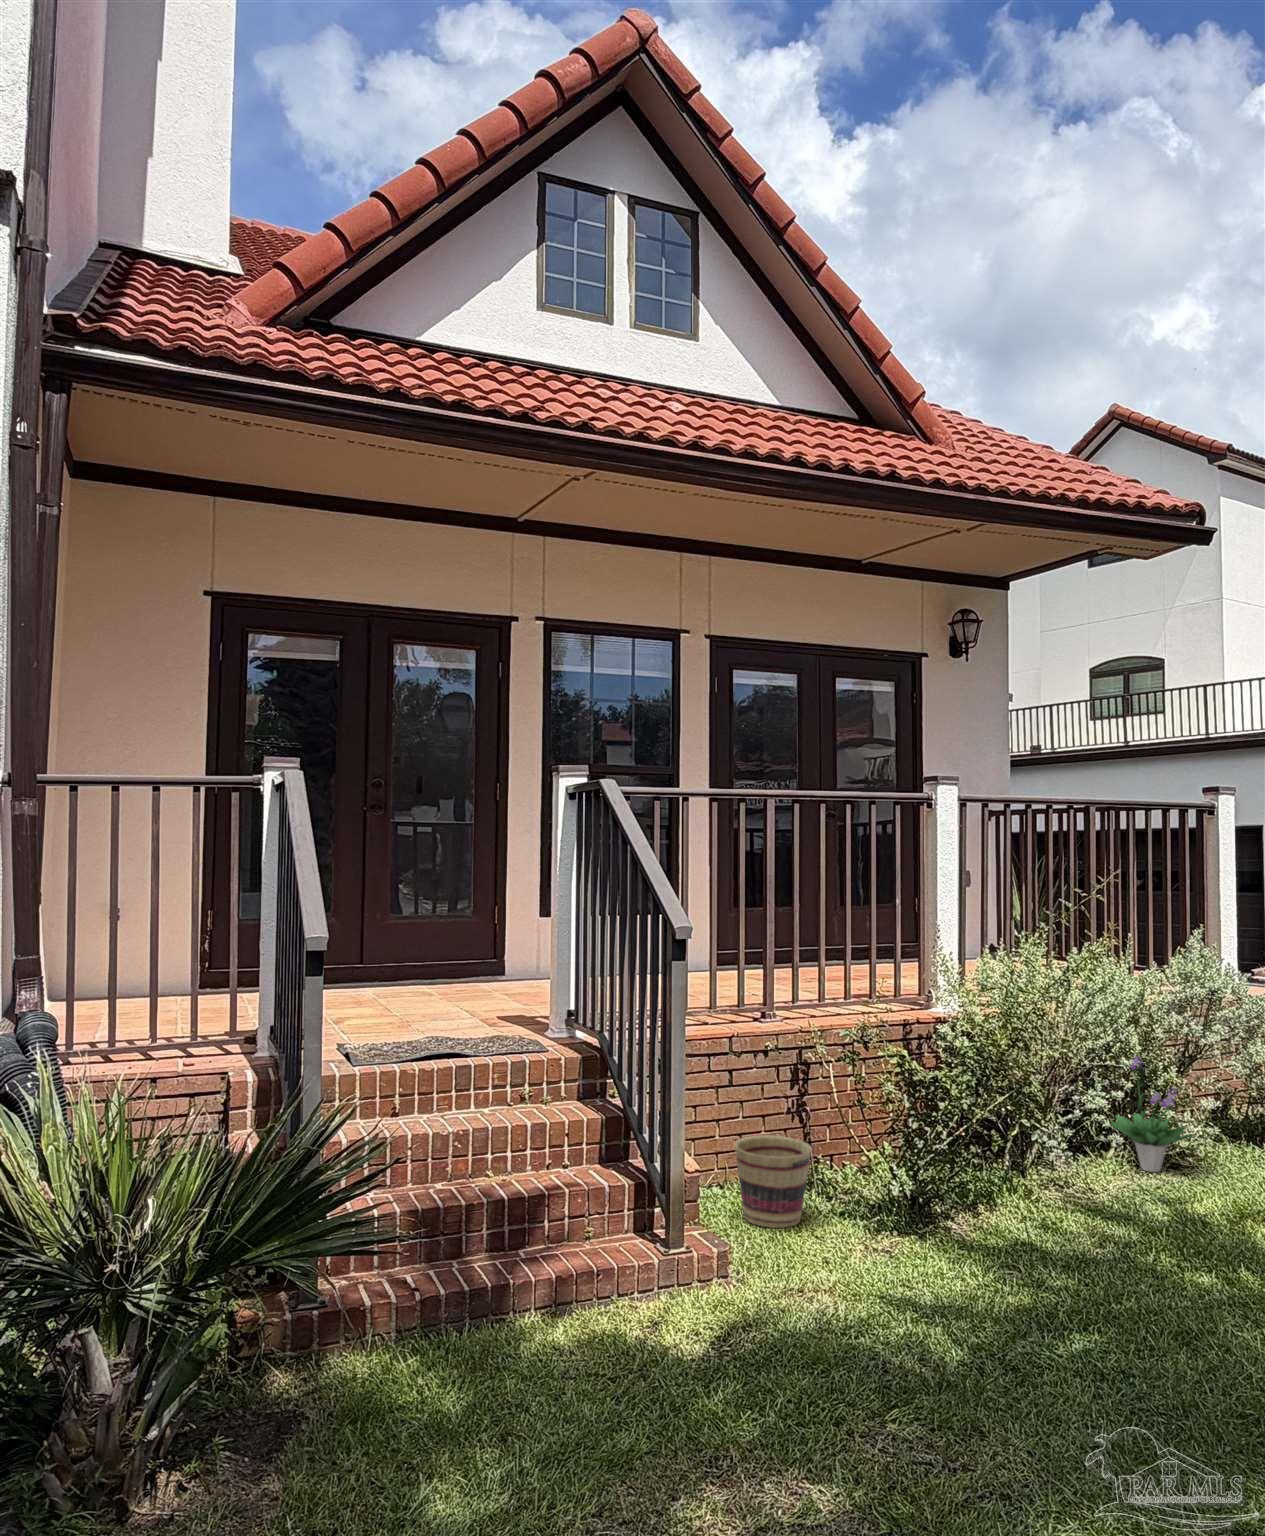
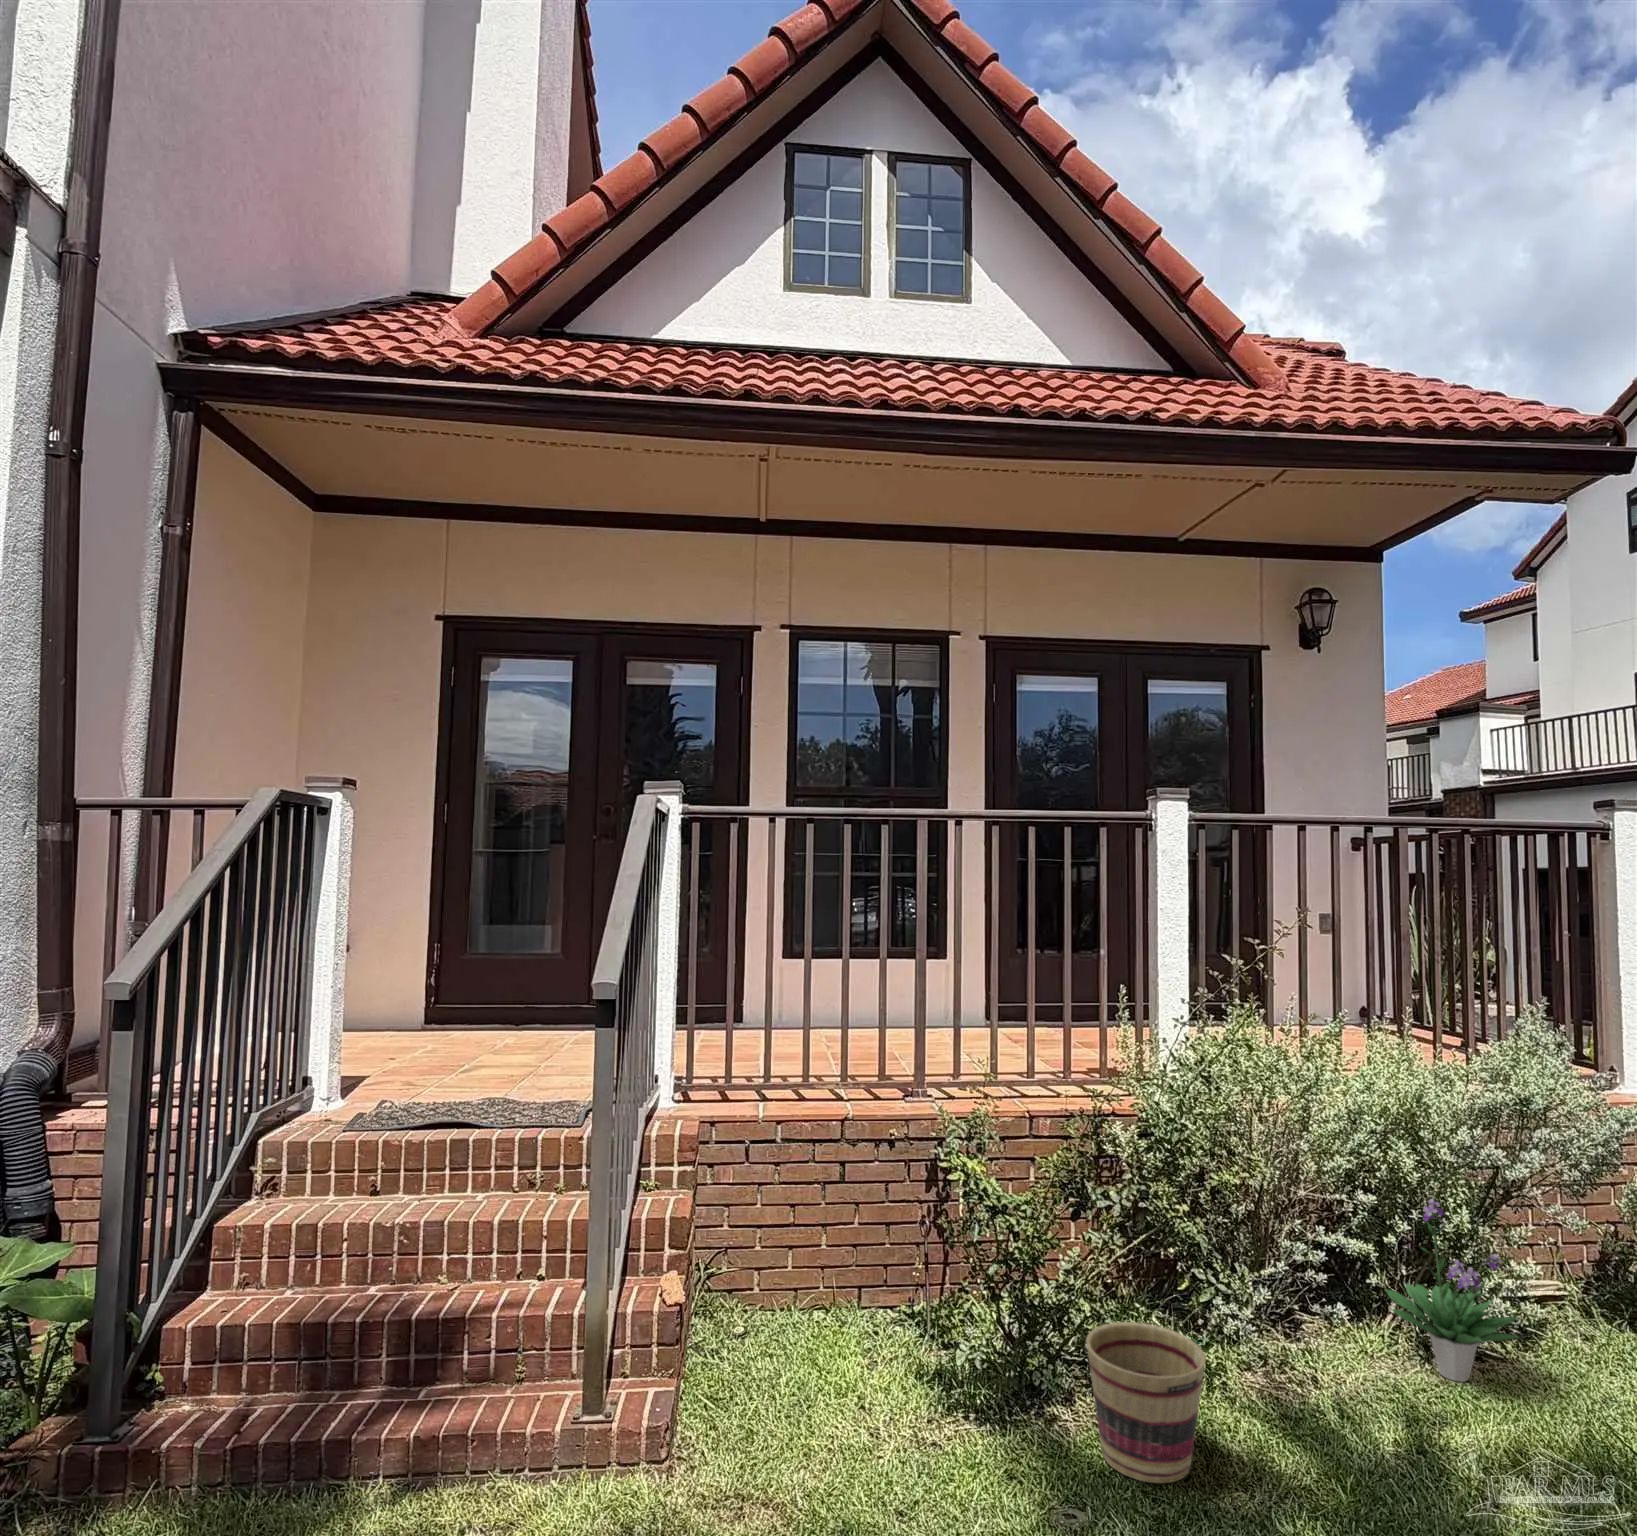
basket: present [735,1135,811,1228] -> present [1086,1322,1206,1483]

